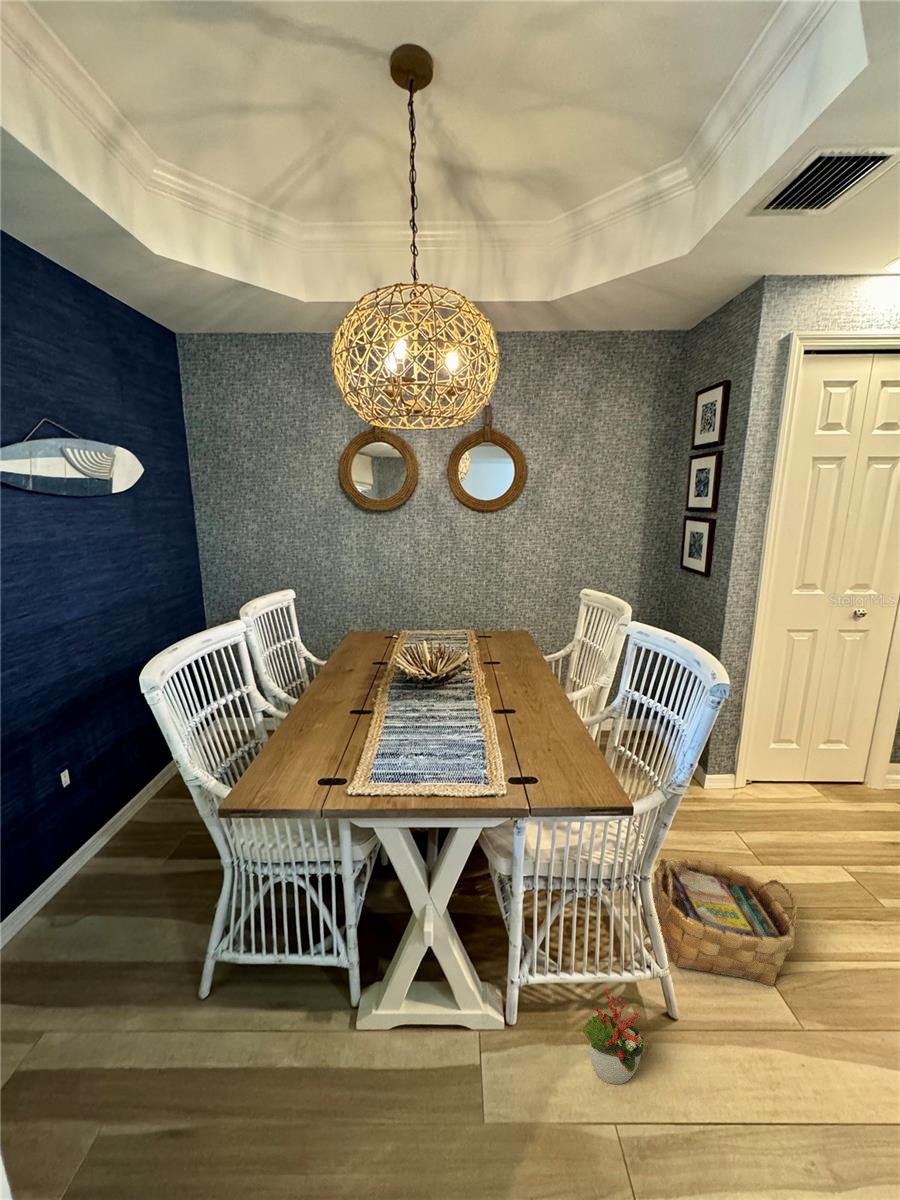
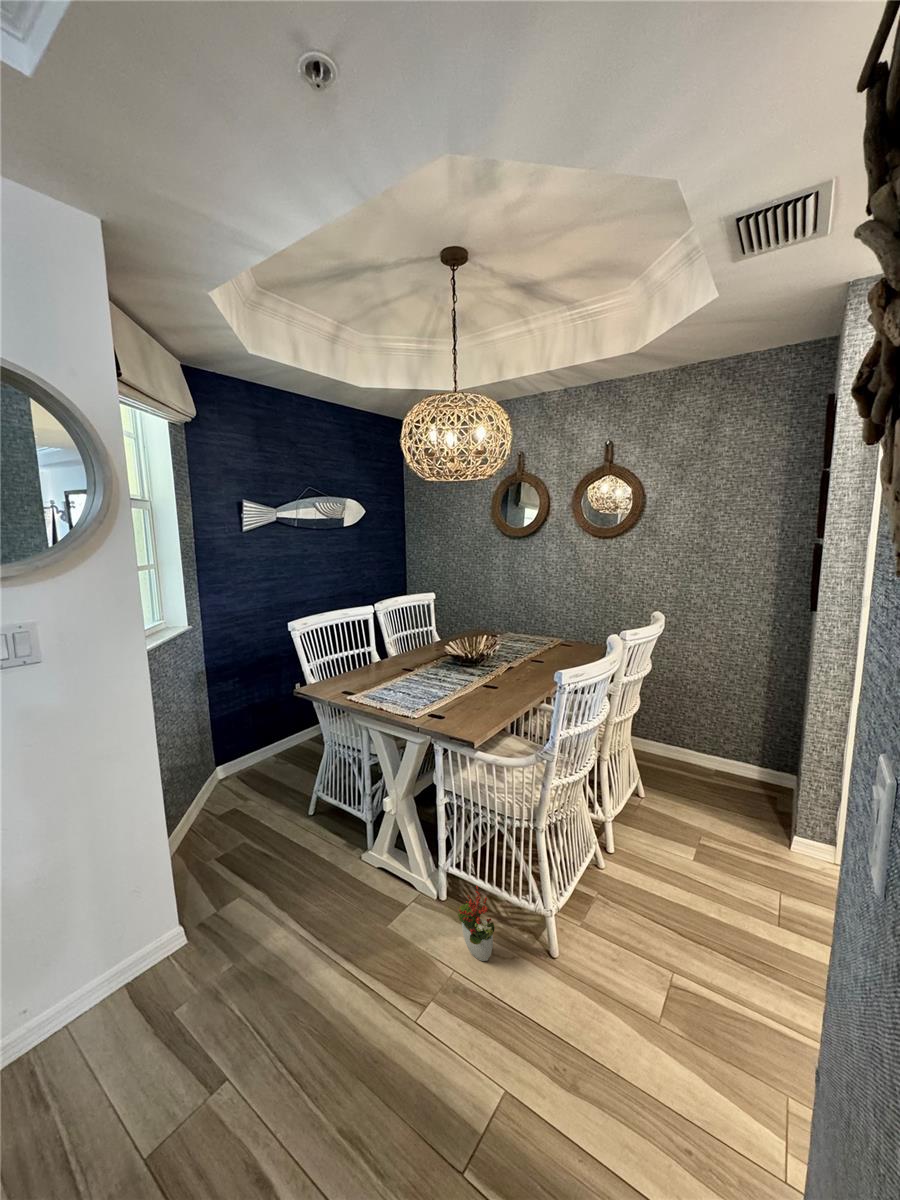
woven basket: present [653,859,797,985] -> none [584,846,712,986]

